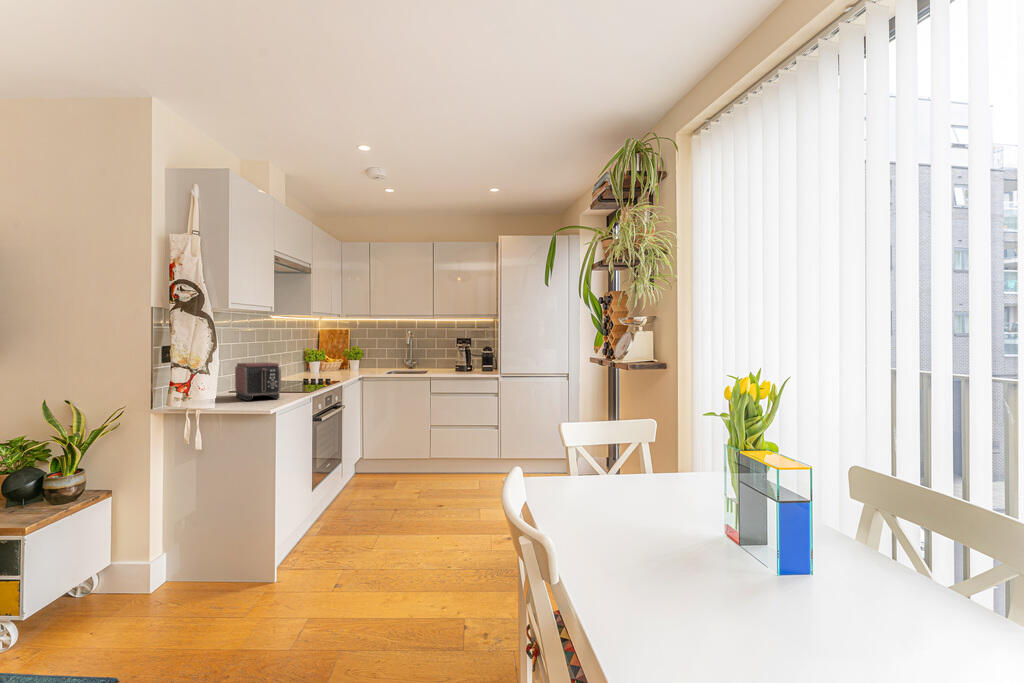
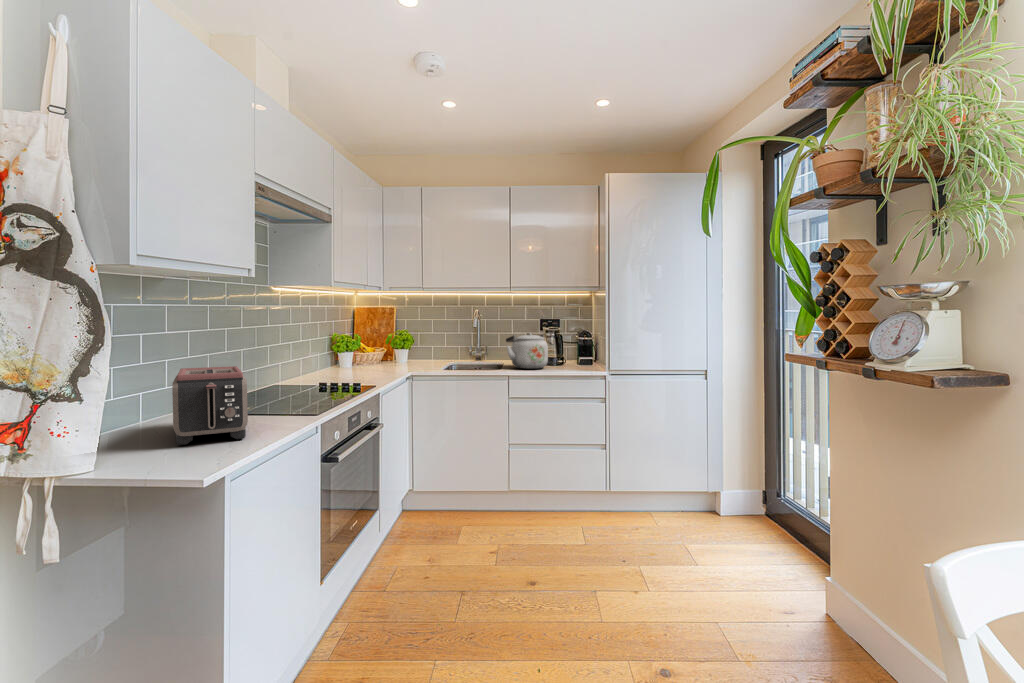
kettle: none [430,347,460,372] -> present [506,333,548,369]

